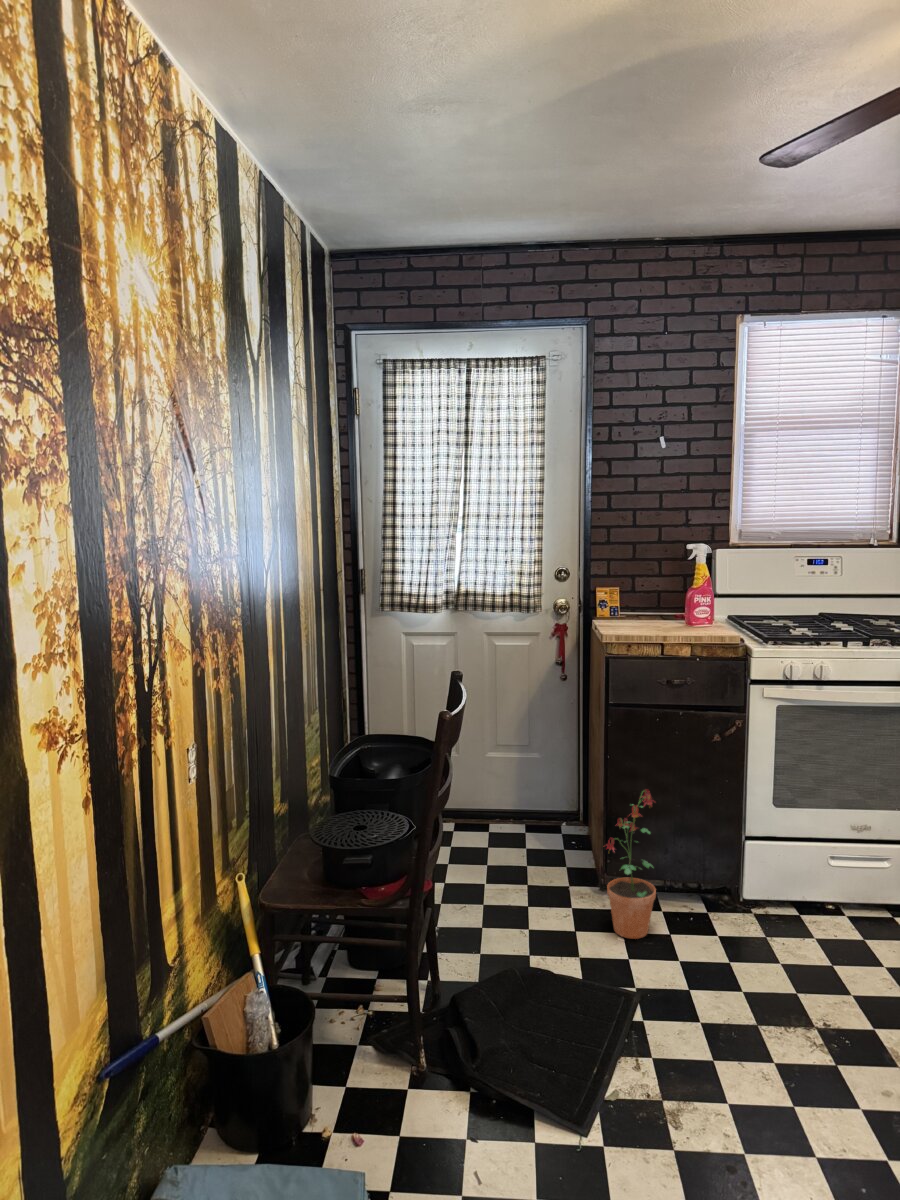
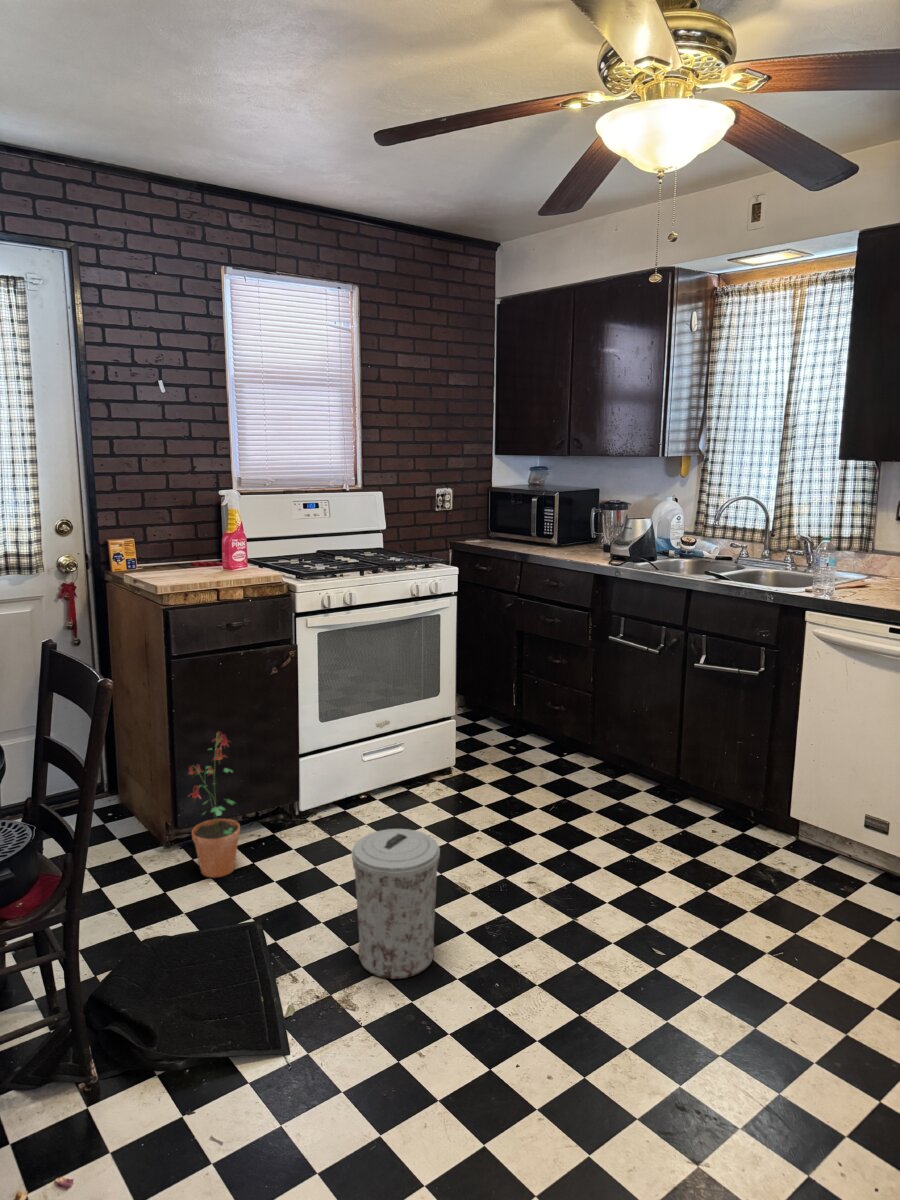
trash can: none [708,940,818,1125] -> present [352,829,440,979]

